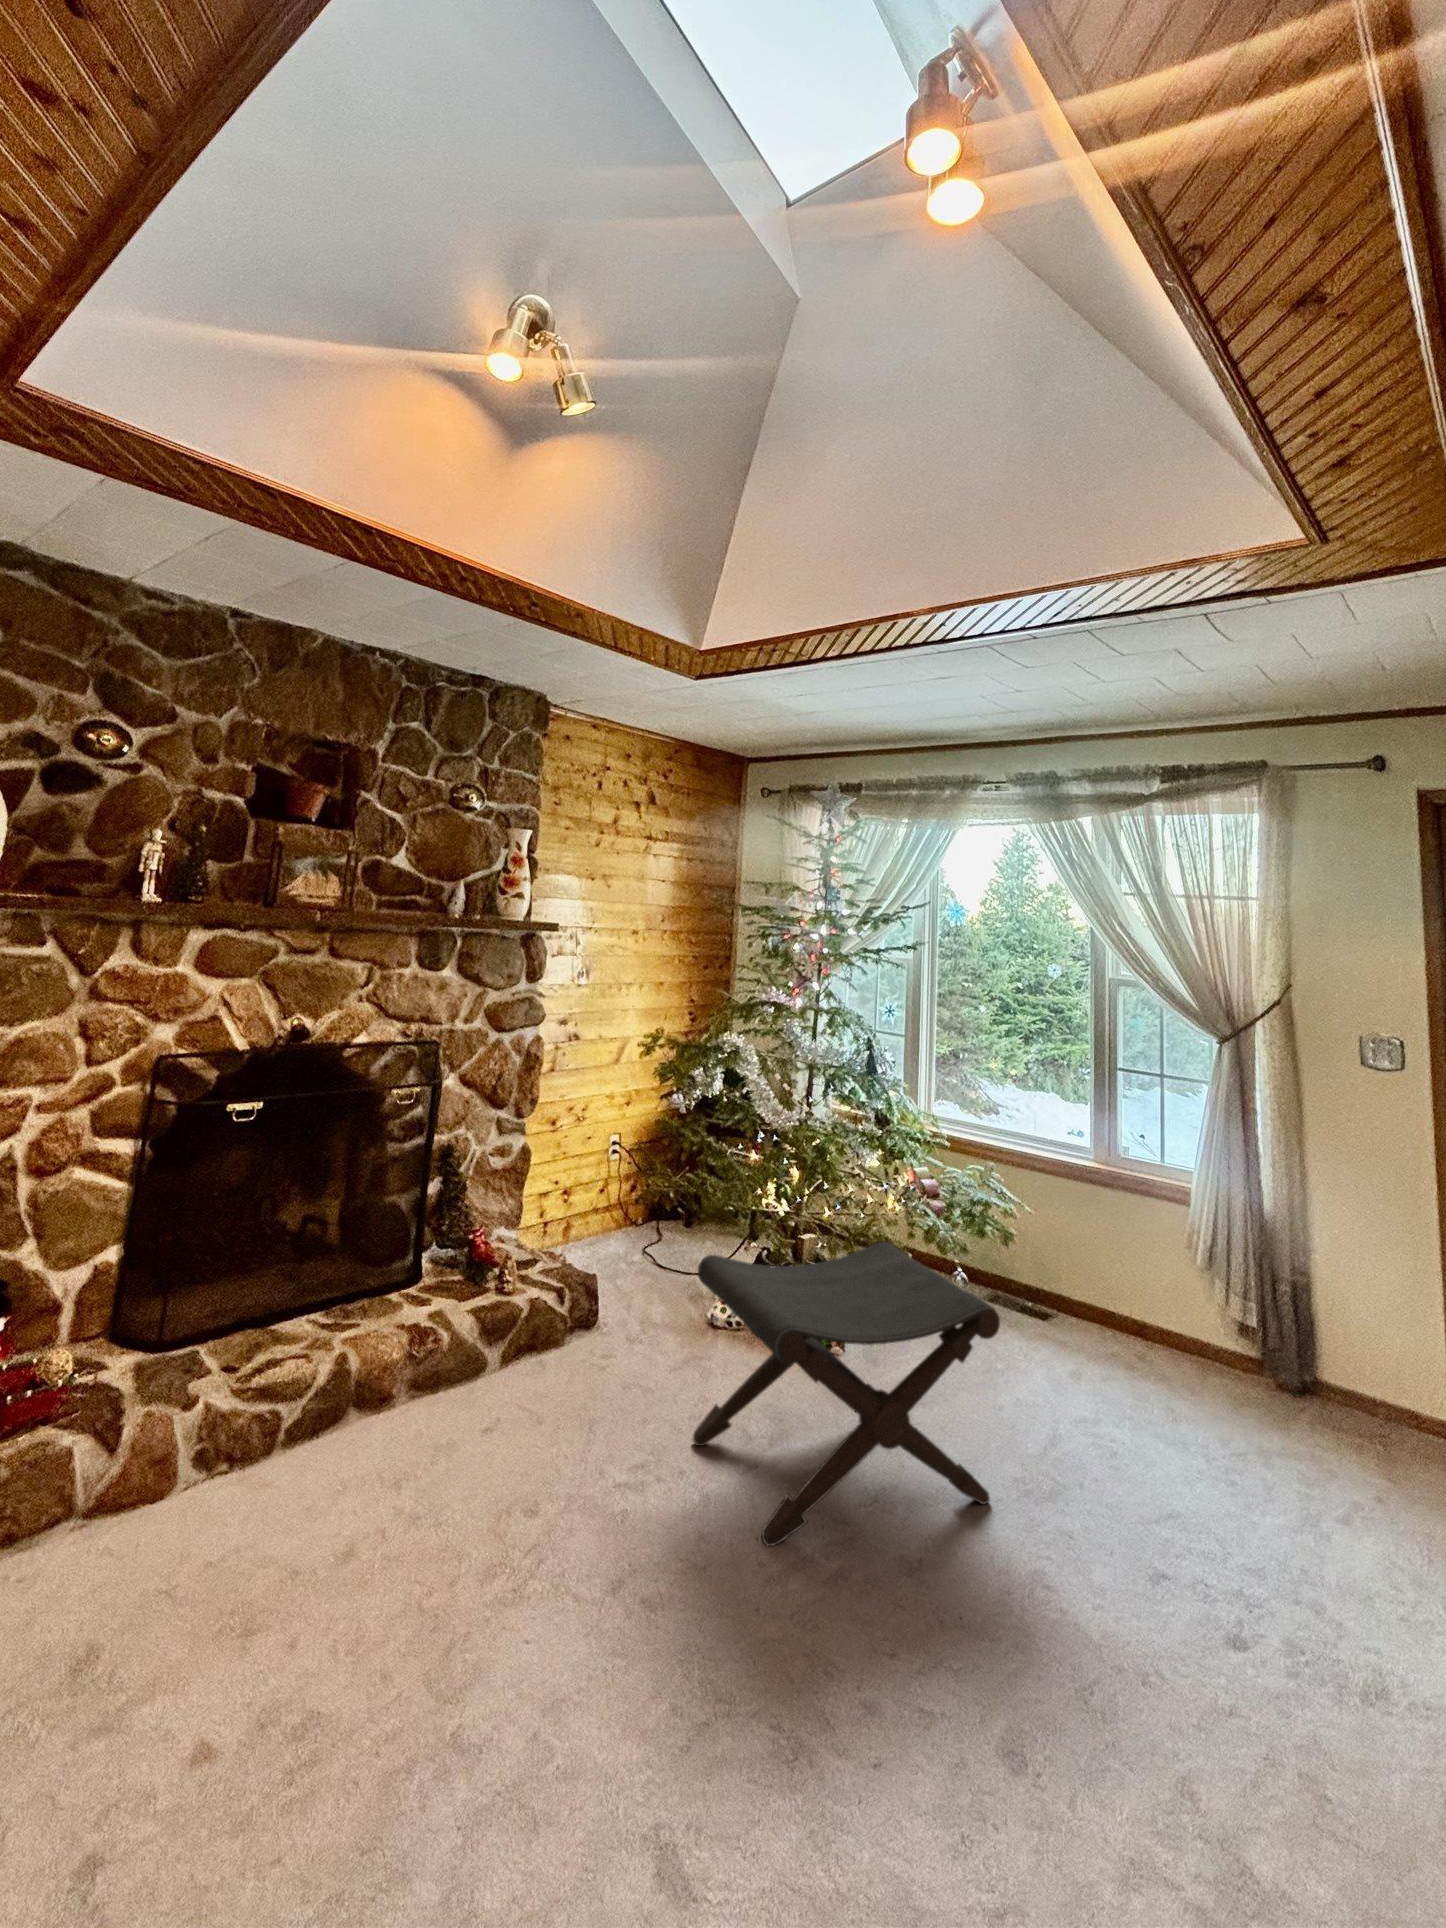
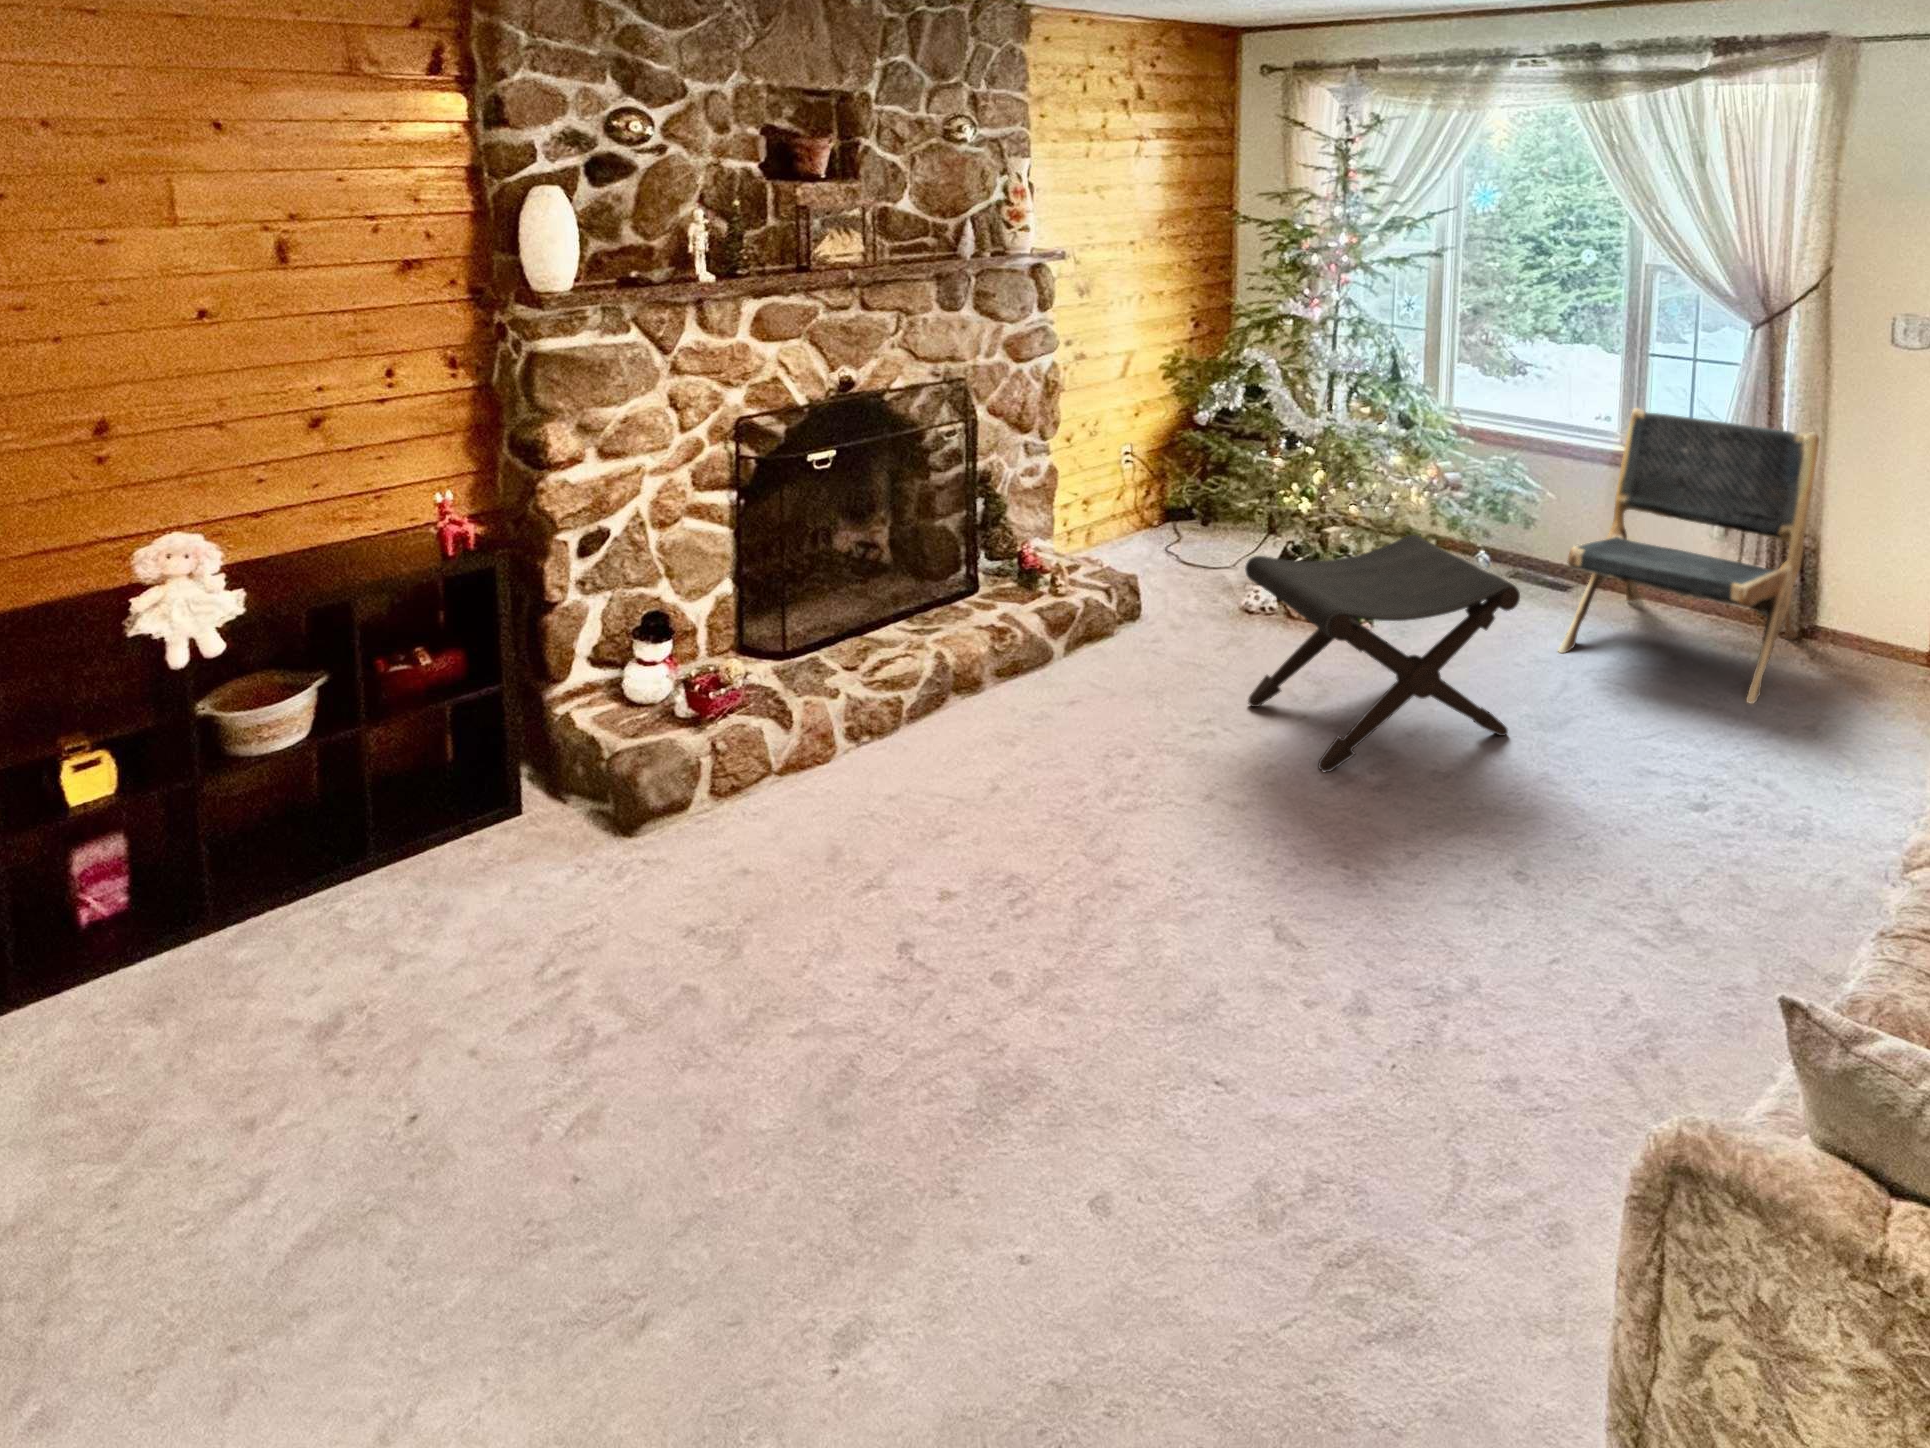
lounge chair: none [1042,1122,1299,1479] -> present [1558,408,1819,703]

